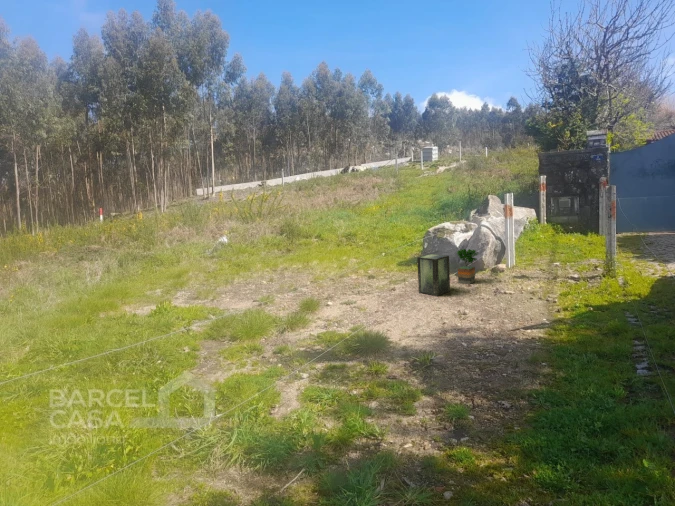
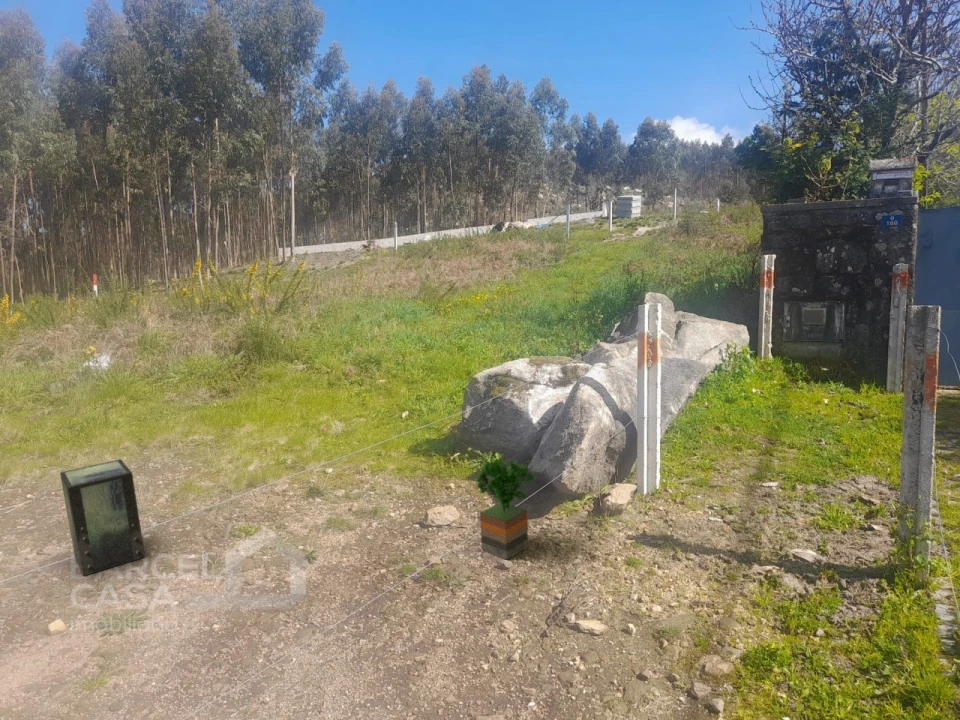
storage box: present [417,254,450,296] -> present [60,459,145,576]

